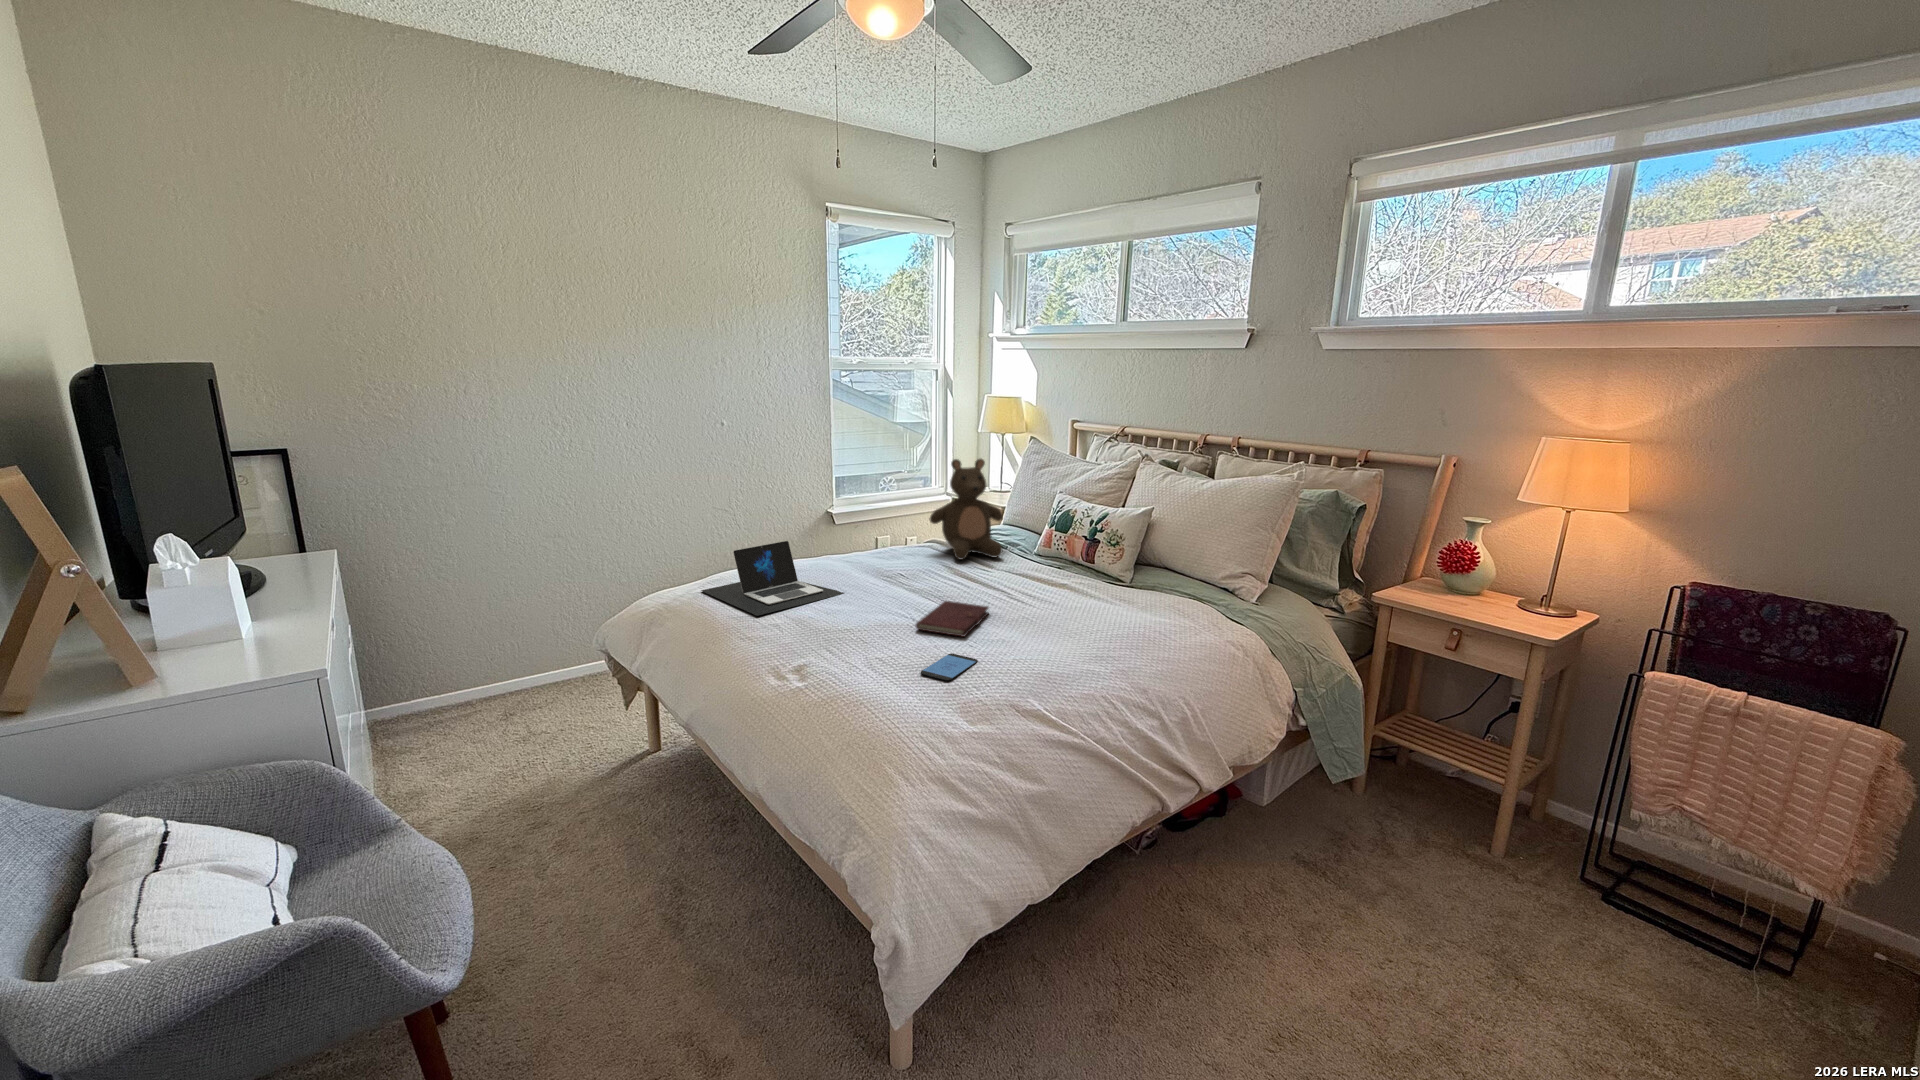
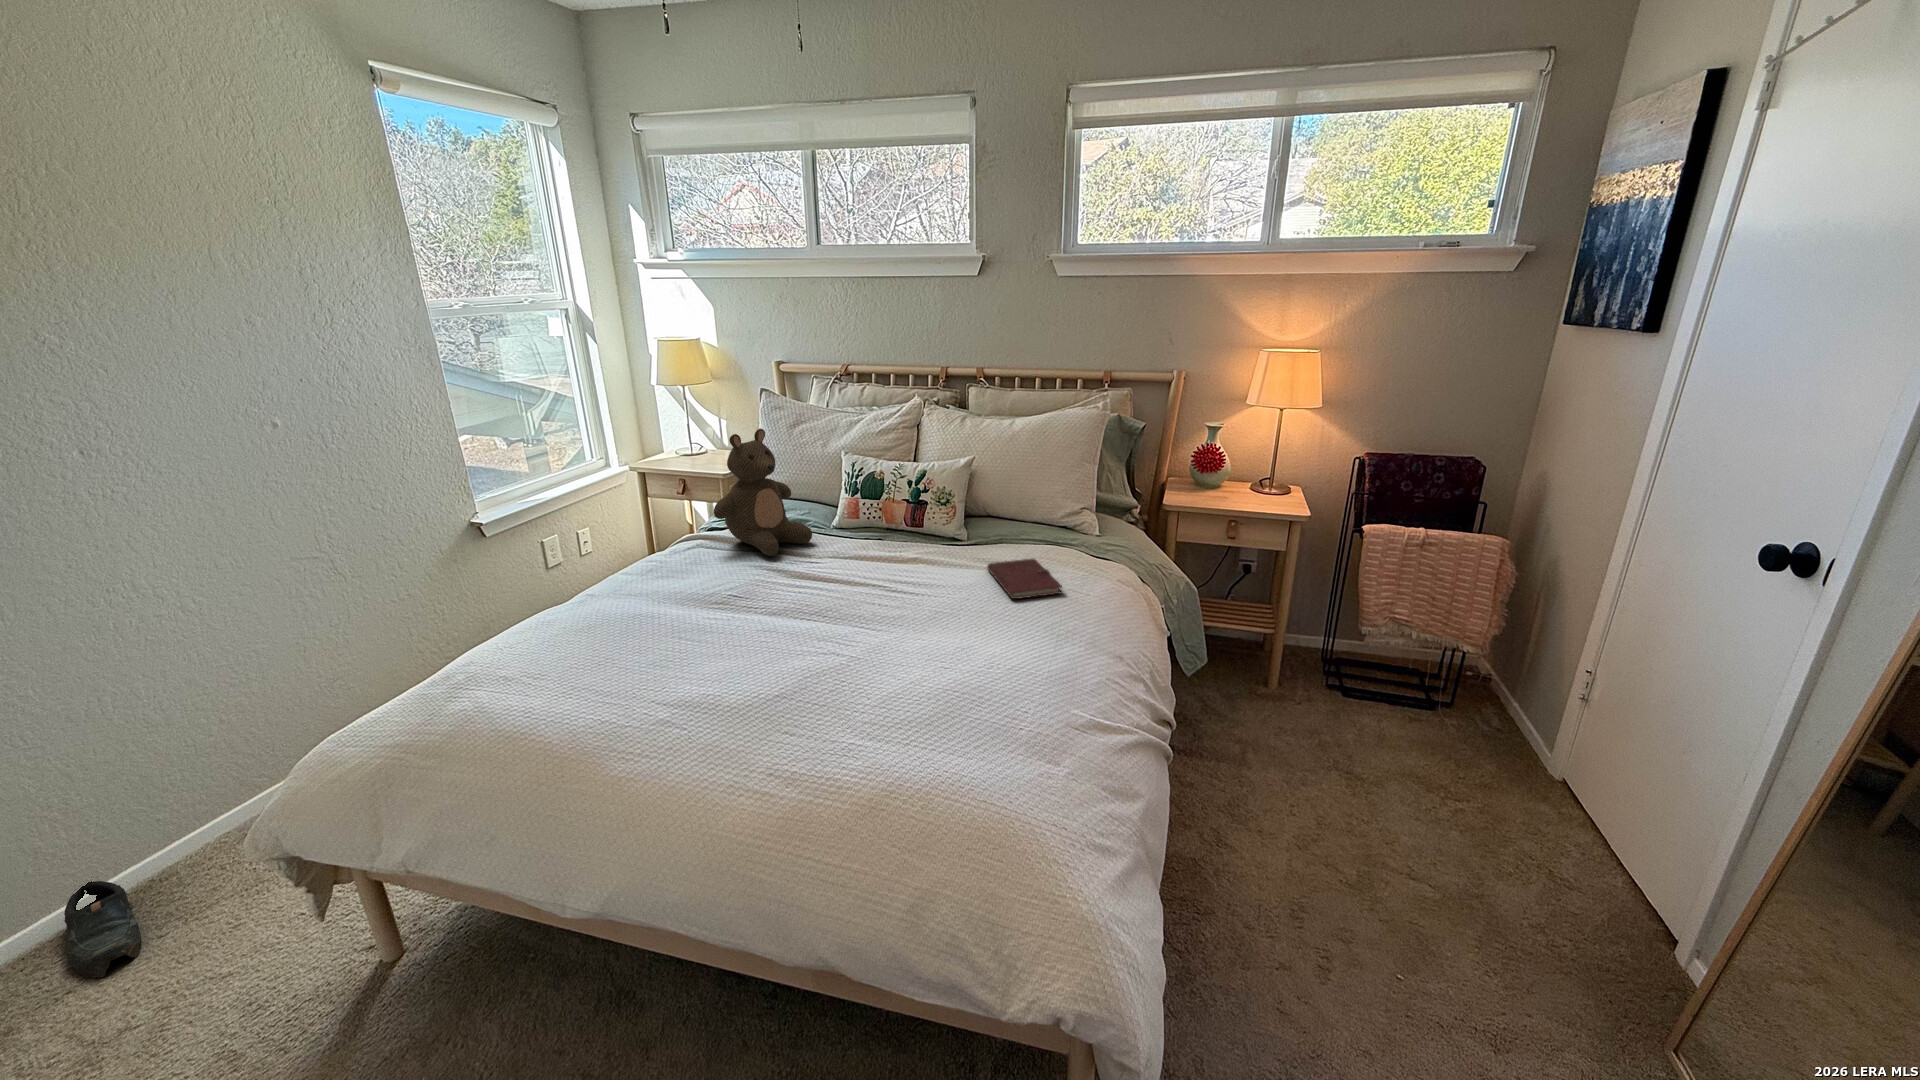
laptop: present [701,541,844,616] -> none [466,593,695,716]
notebook: present [916,601,989,637] -> present [987,559,1062,599]
smartphone: present [921,654,978,681] -> none [919,681,965,723]
shoe: none [542,658,578,709] -> present [64,881,141,978]

